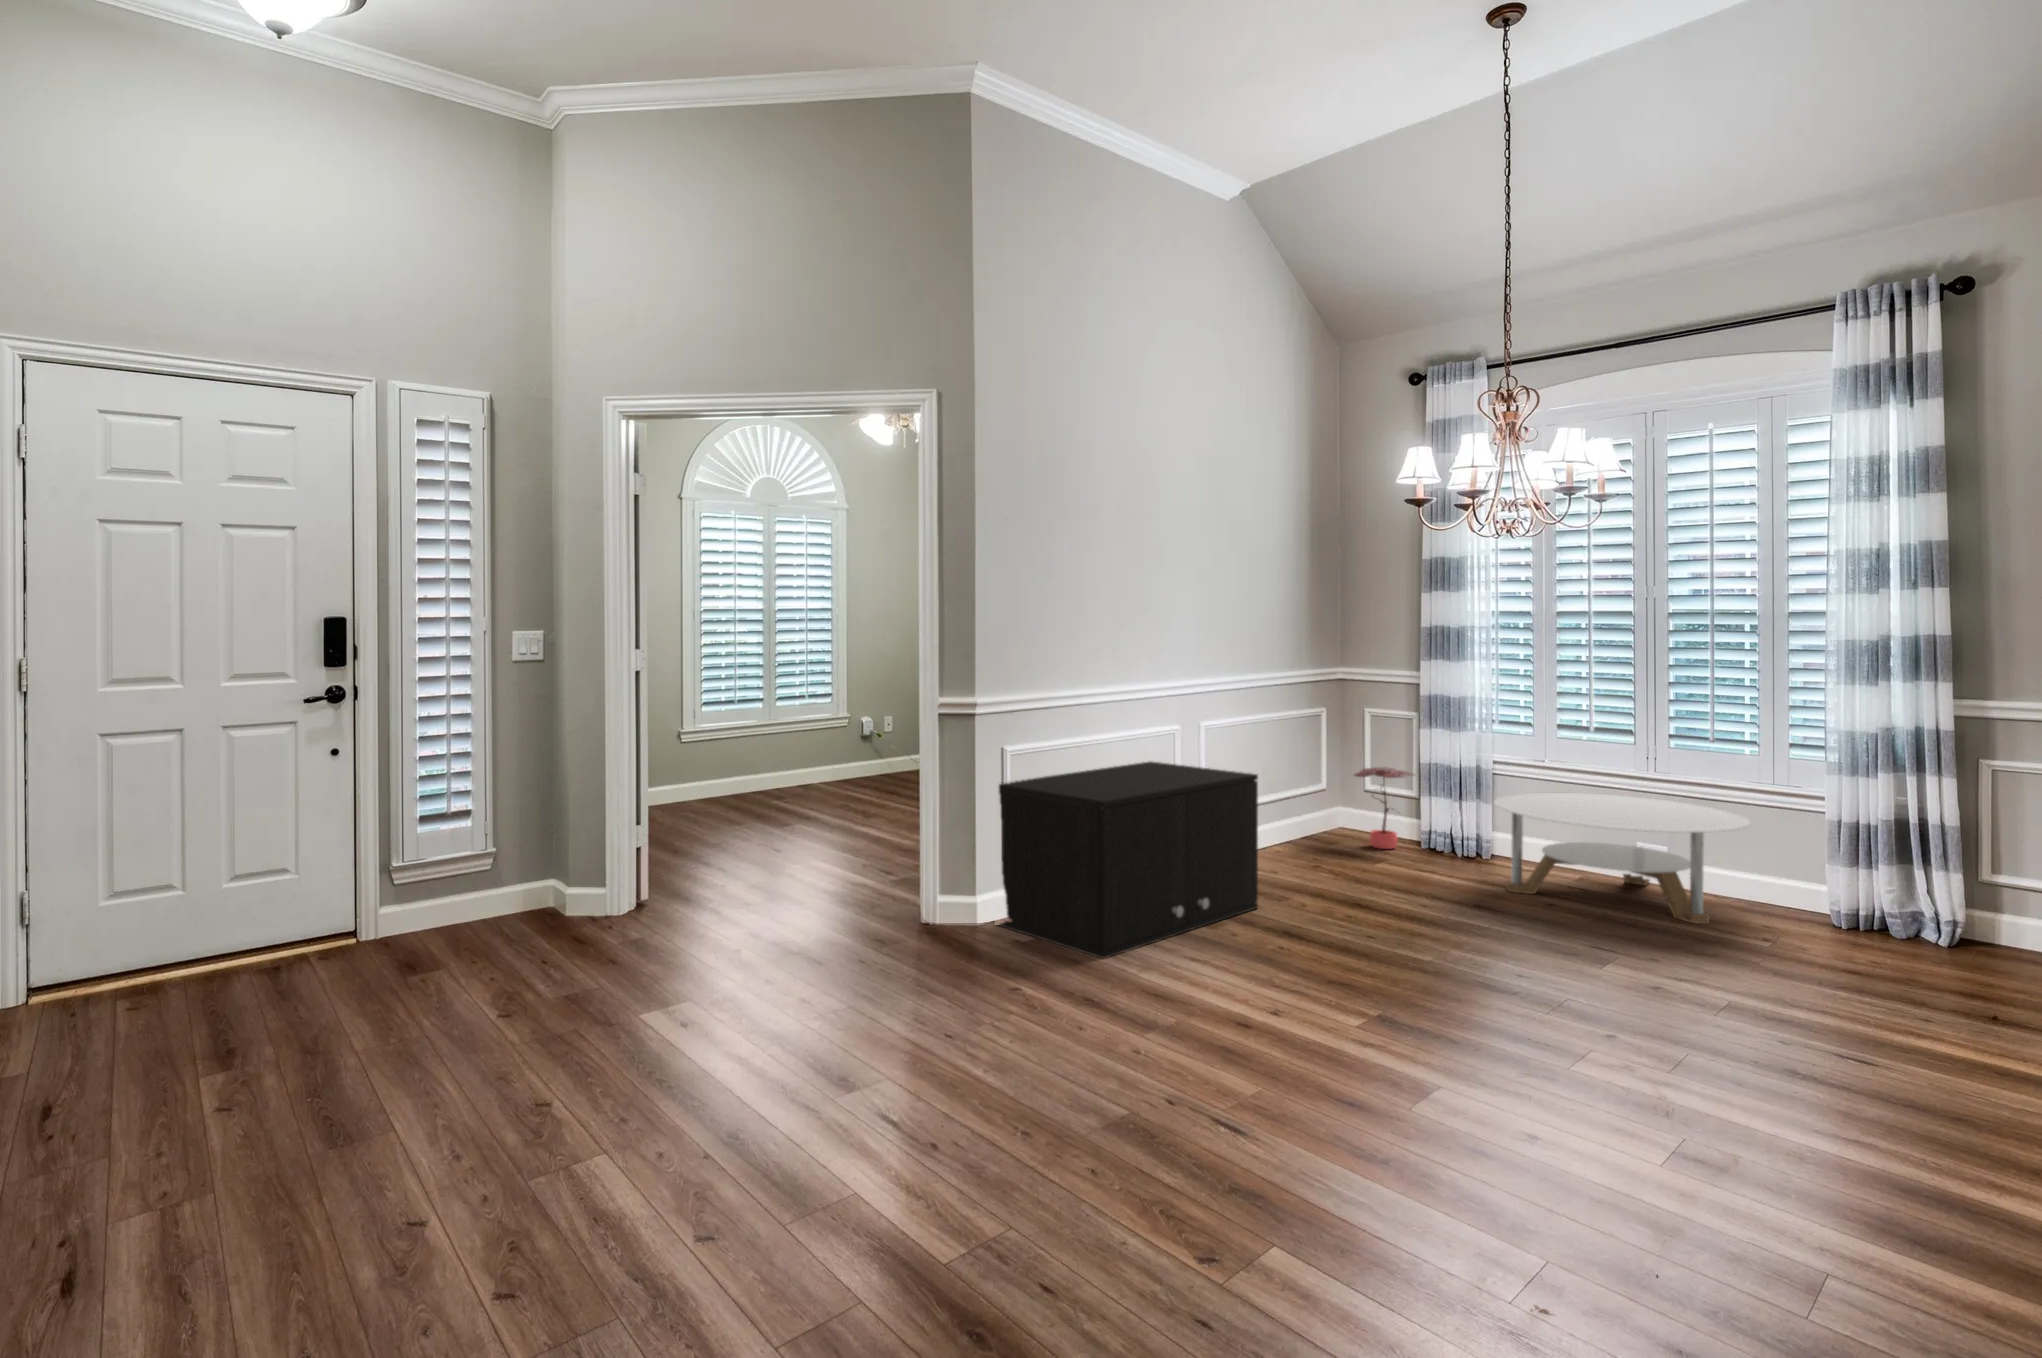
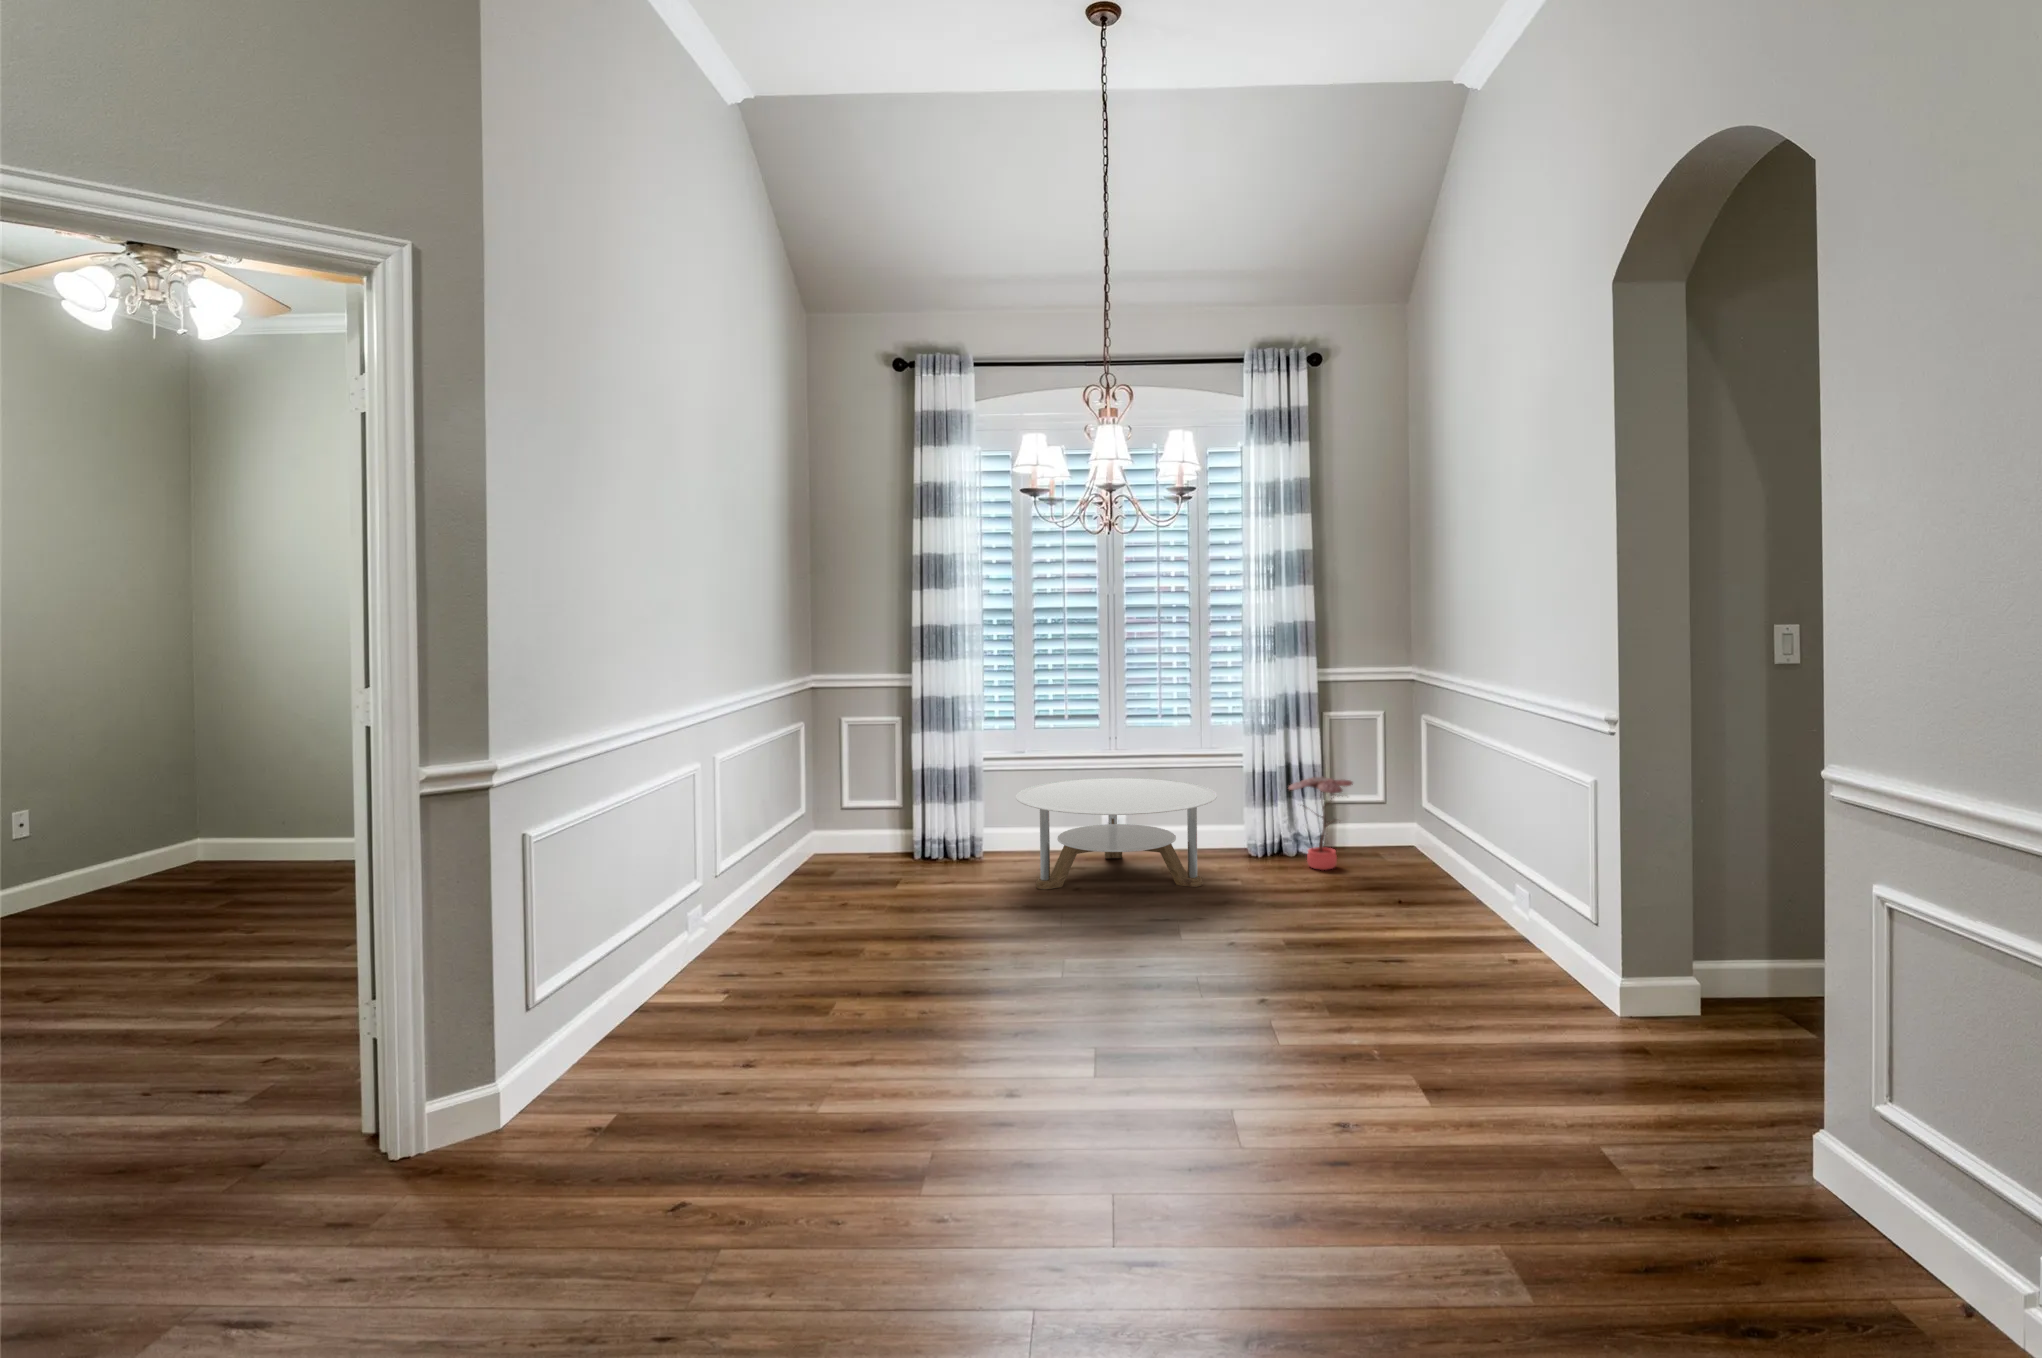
storage cabinet: present [999,762,1258,959] -> none [524,811,851,1115]
potted plant: present [1355,767,1414,849] -> present [1289,777,1353,870]

